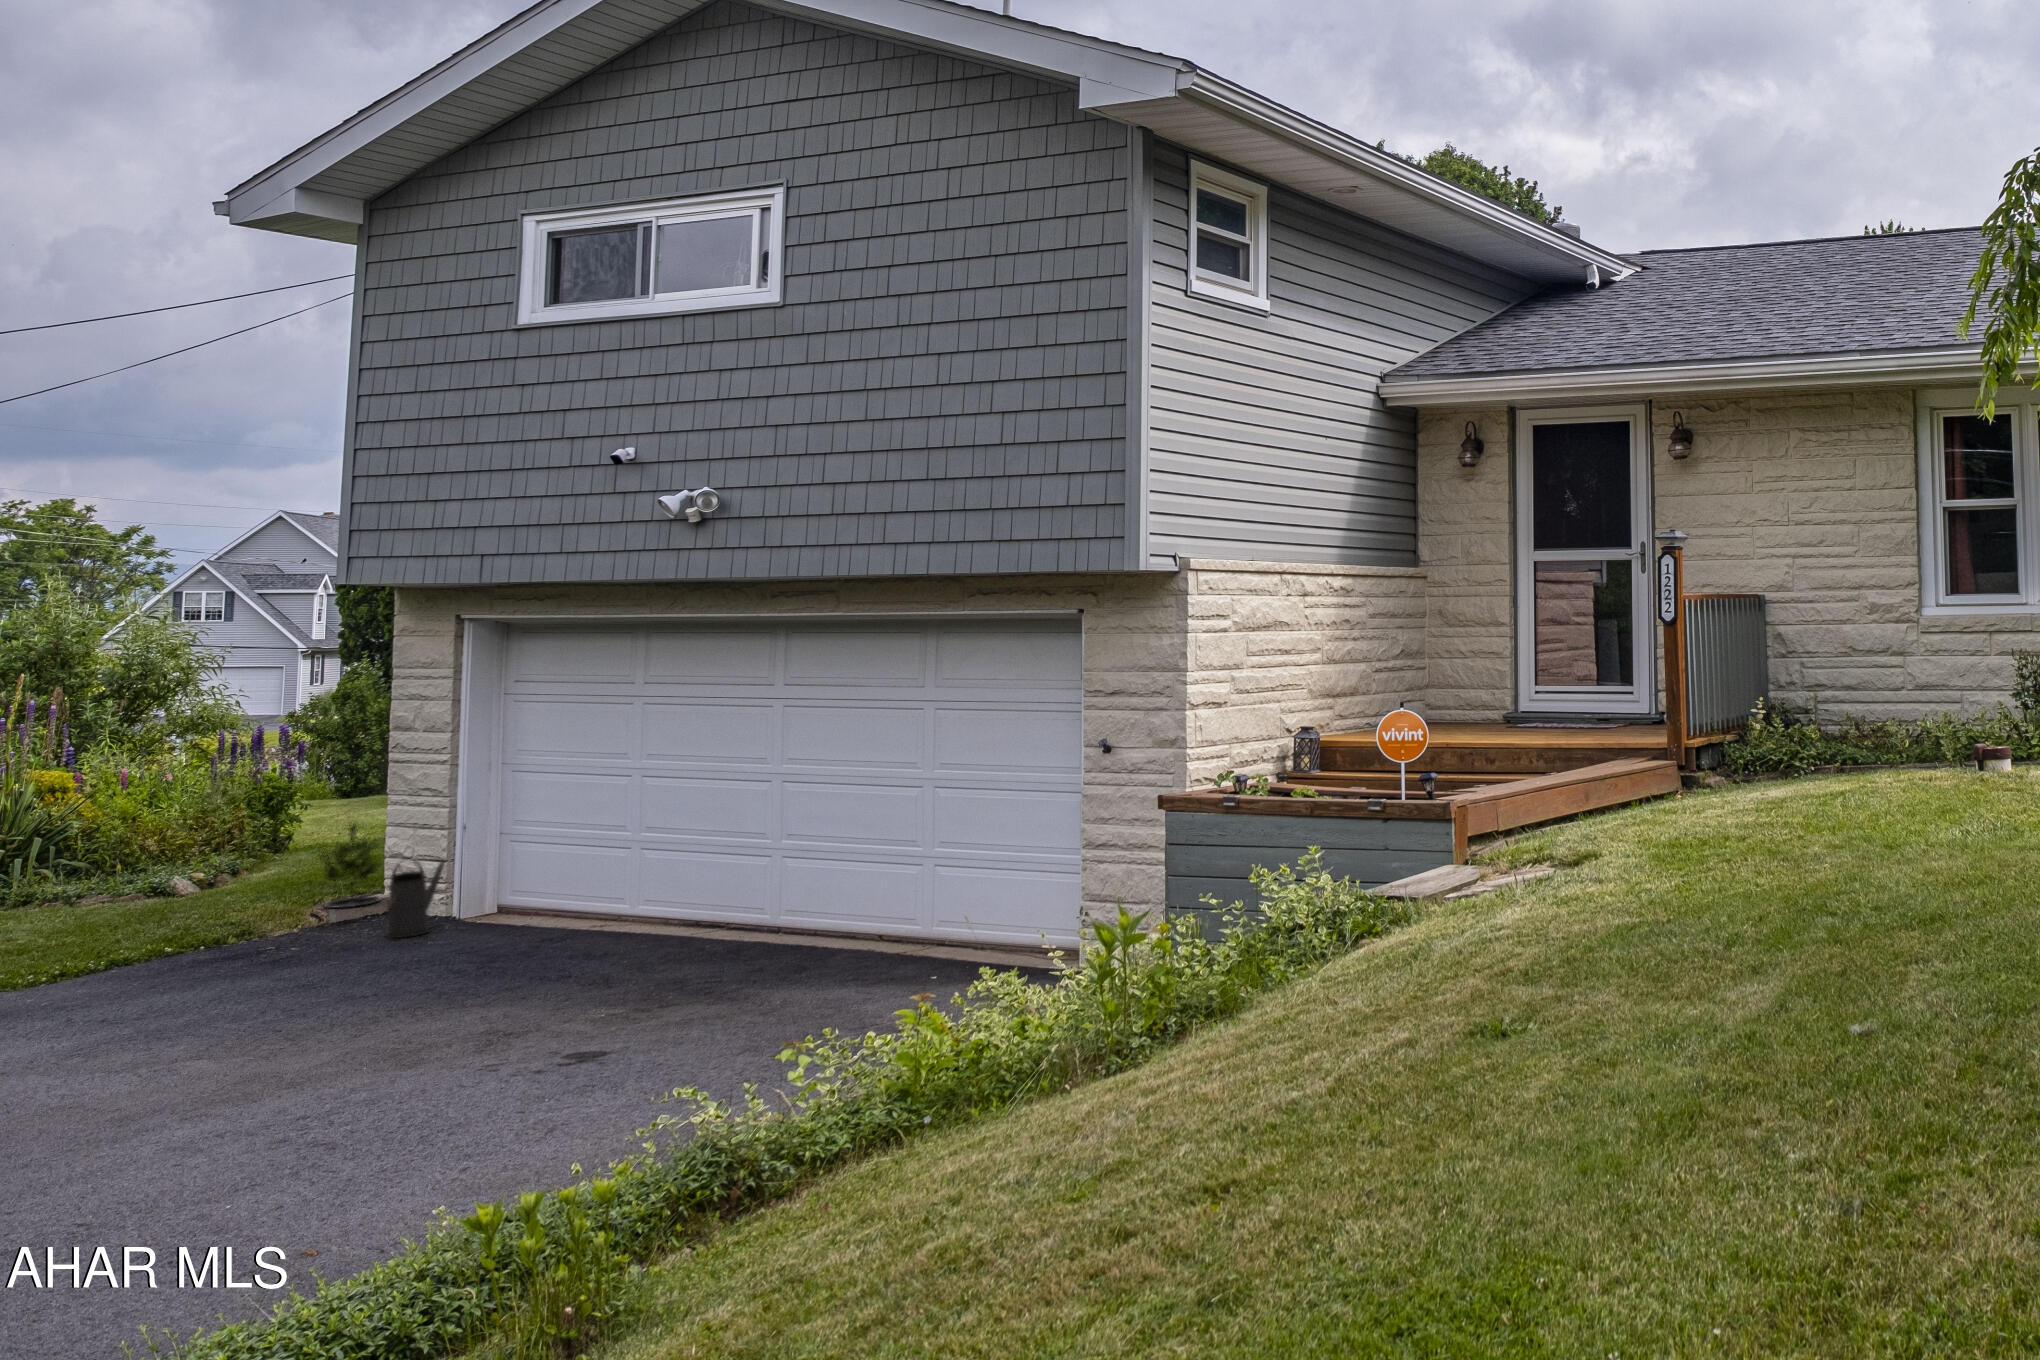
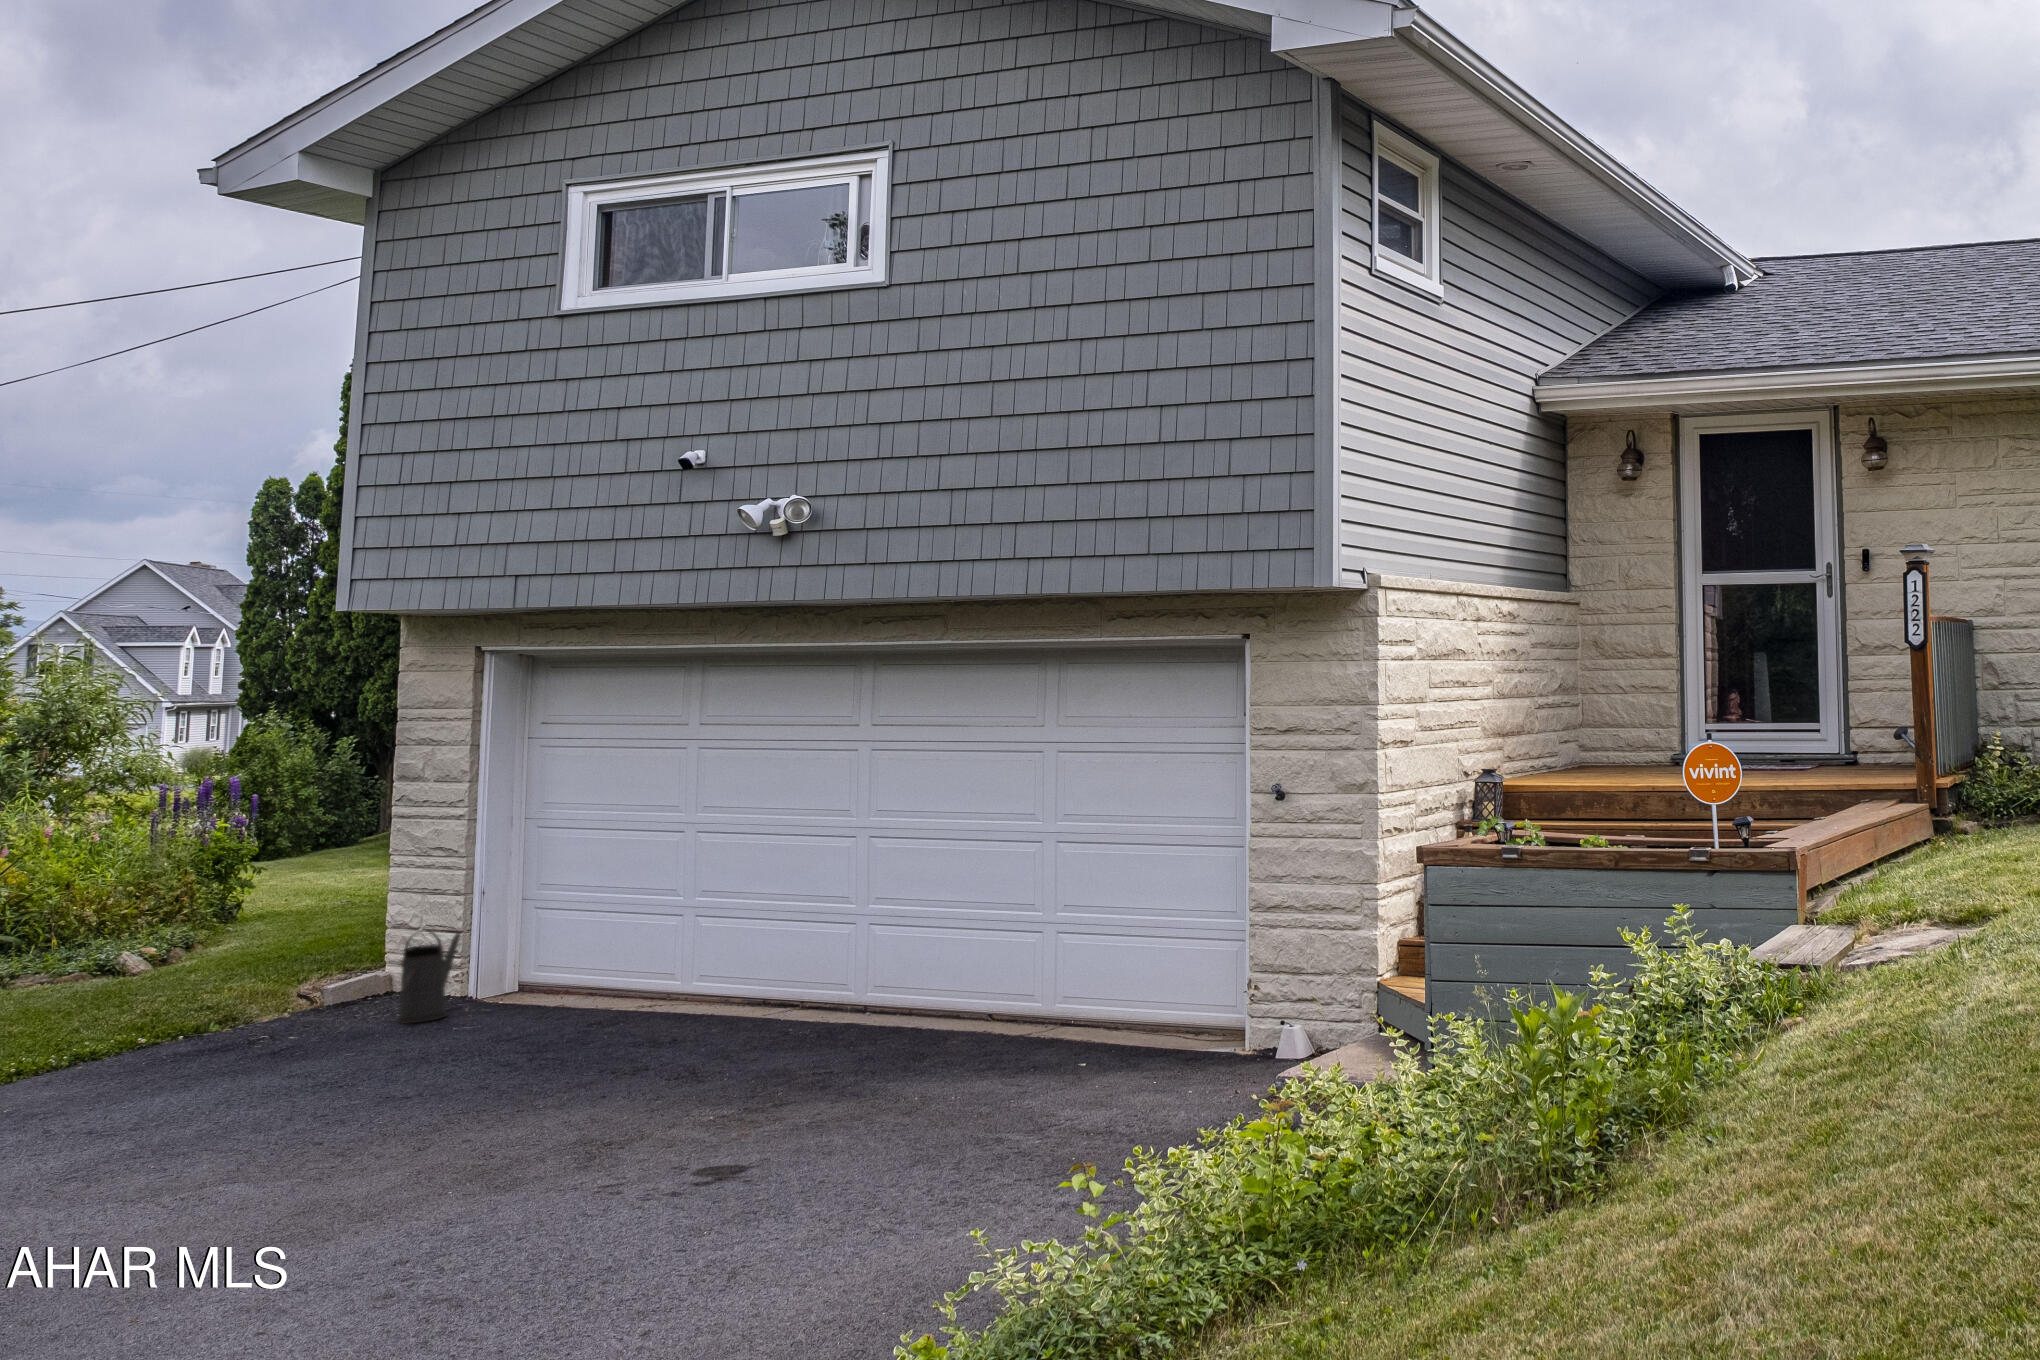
potted tree: present [319,821,383,908] -> none [304,878,385,989]

